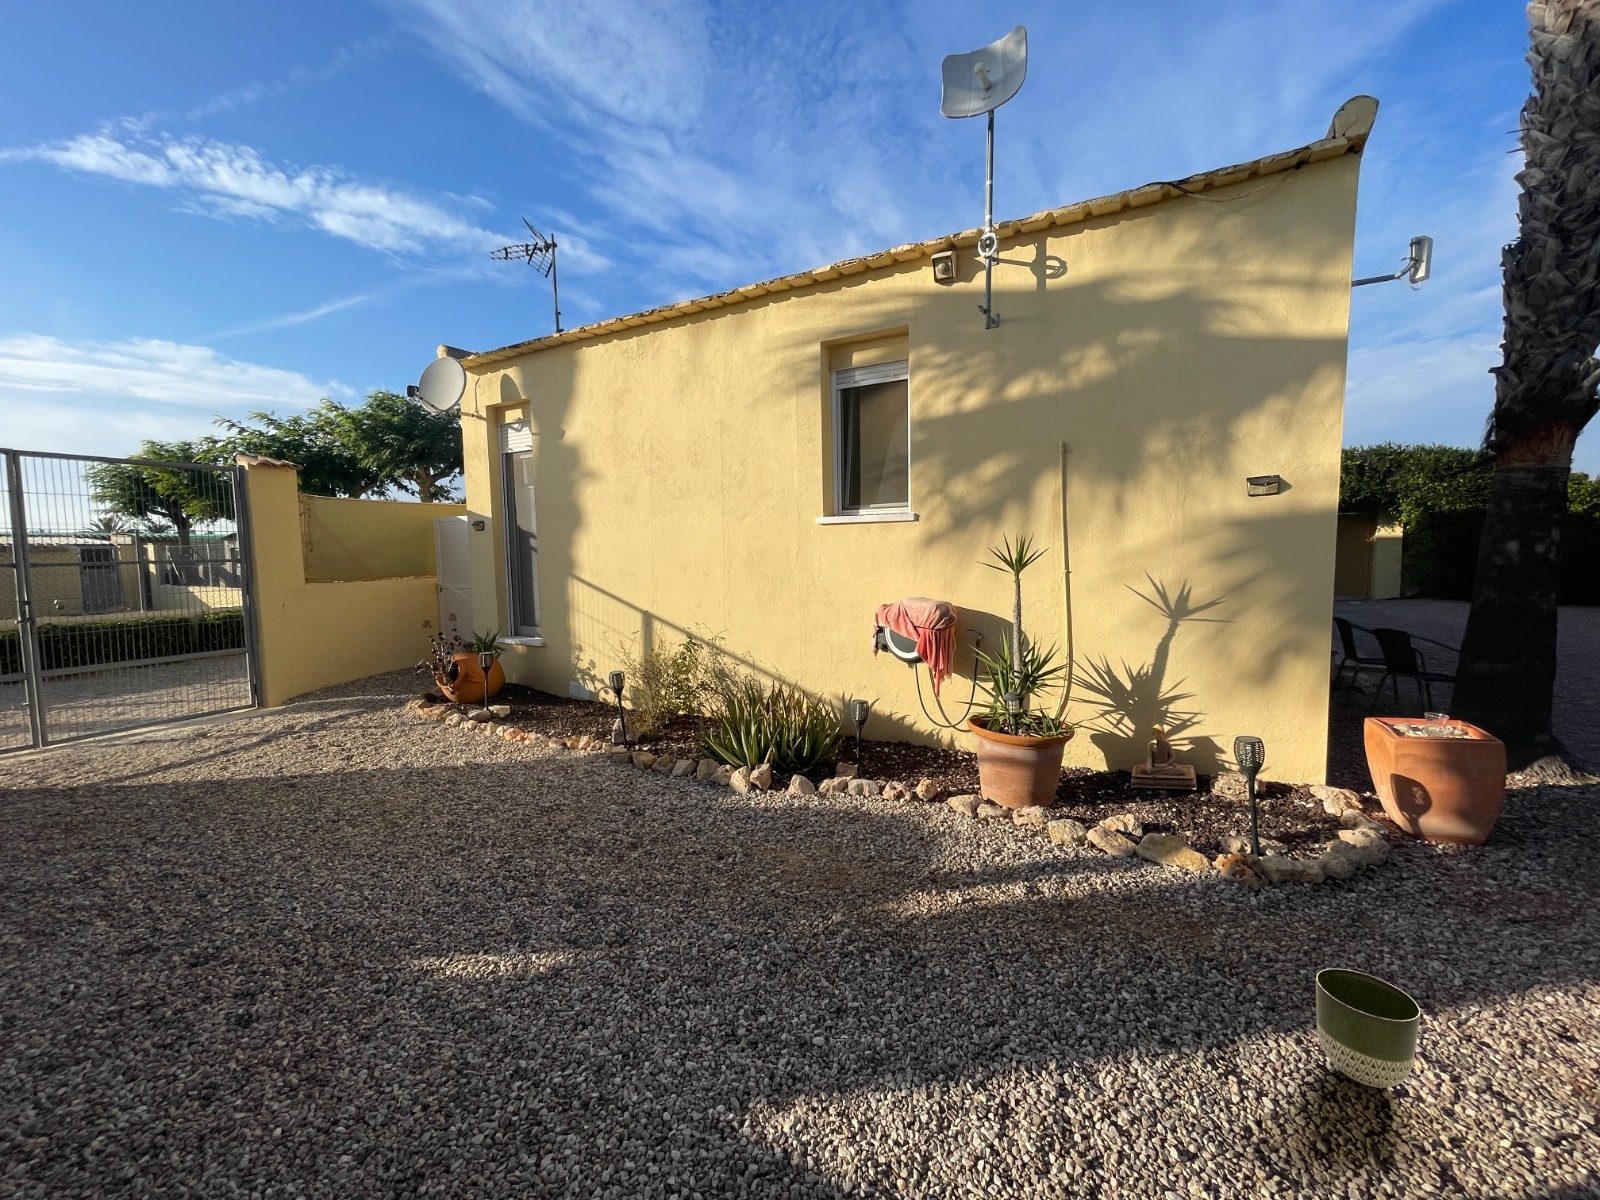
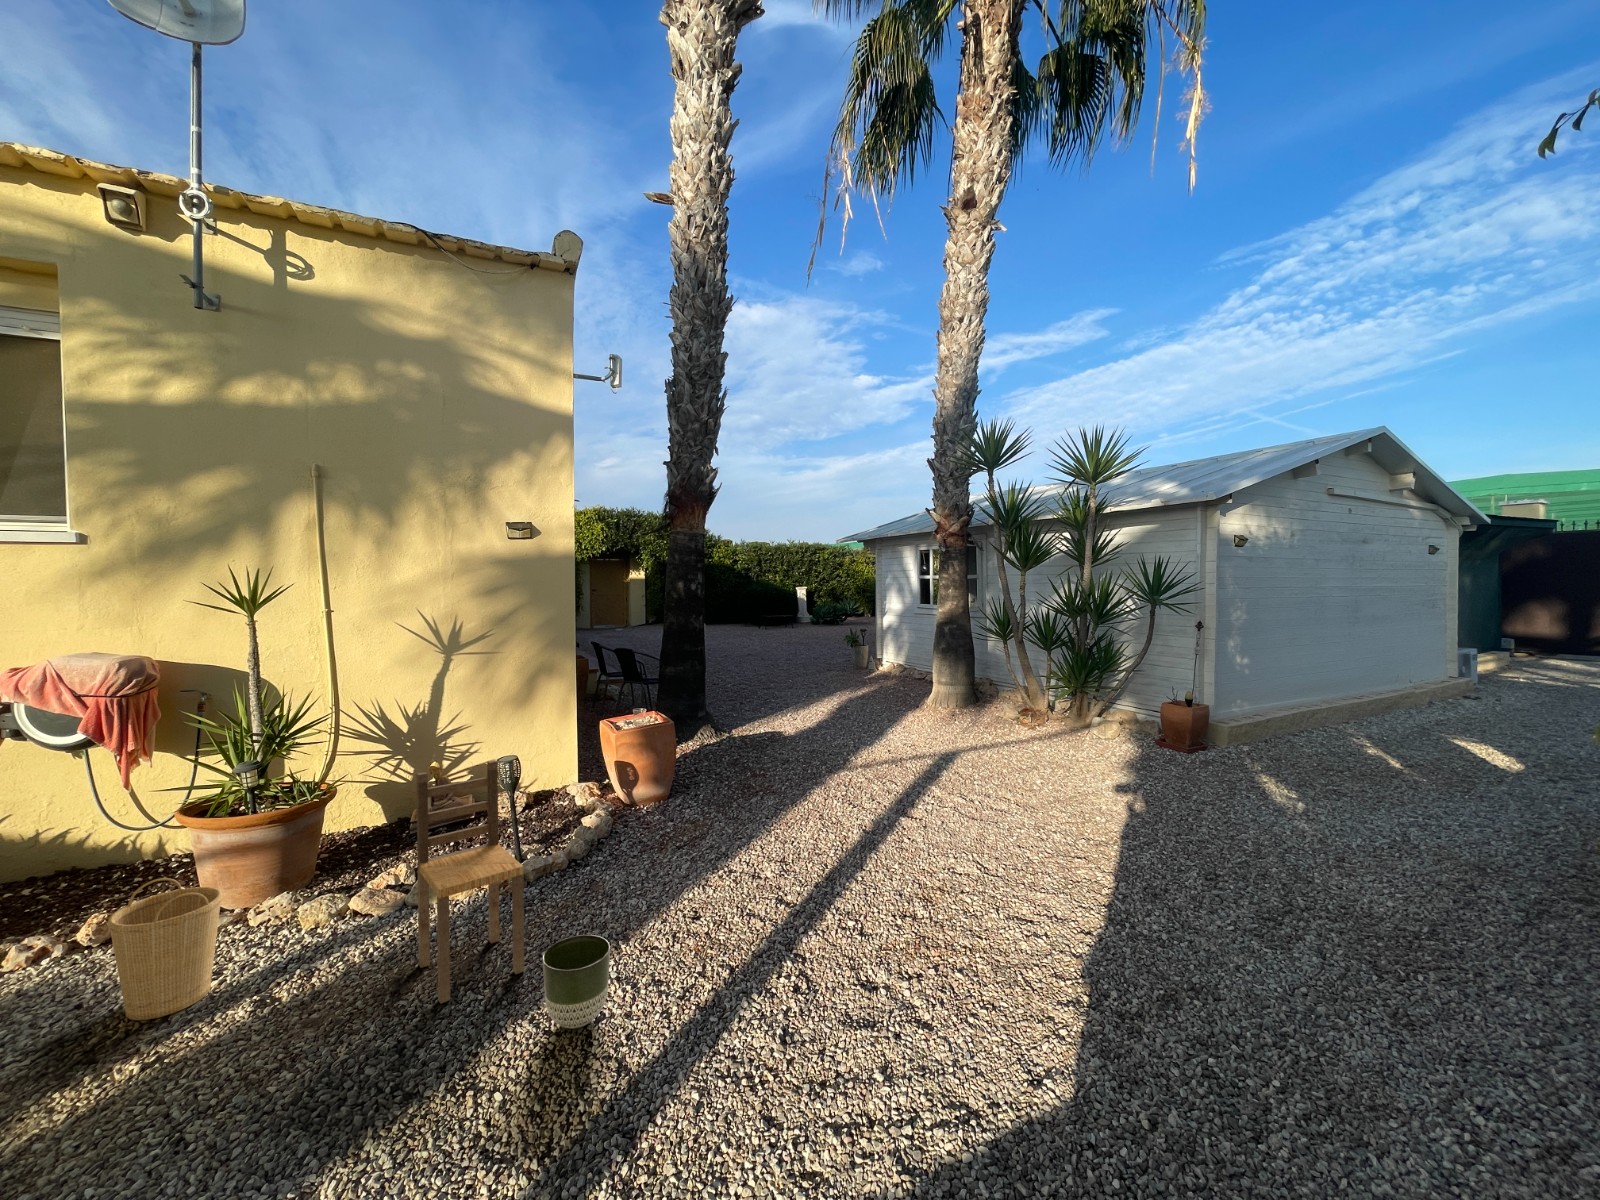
chair: none [1155,732,1283,979] -> present [416,760,524,1003]
basket: none [939,767,1003,870] -> present [108,878,222,1020]

